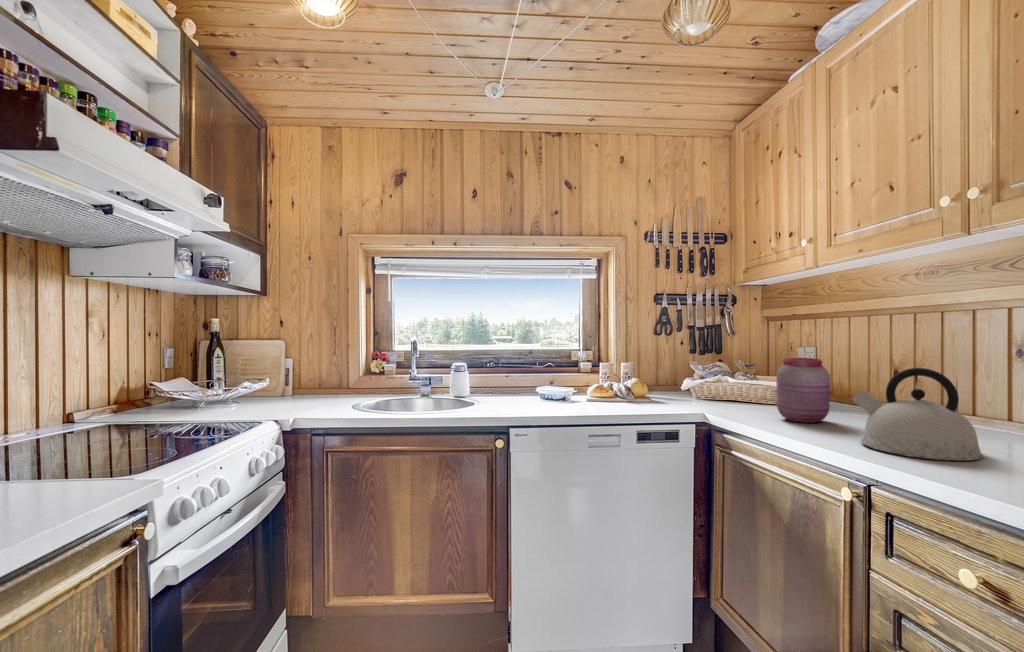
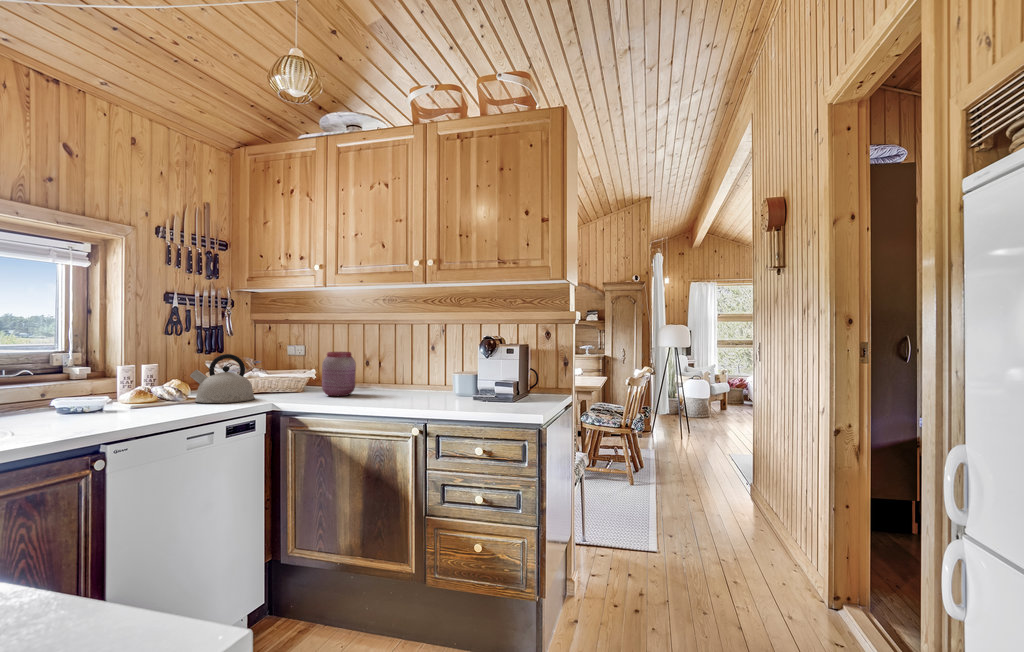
kettle: present [853,368,983,461] -> present [190,354,255,403]

